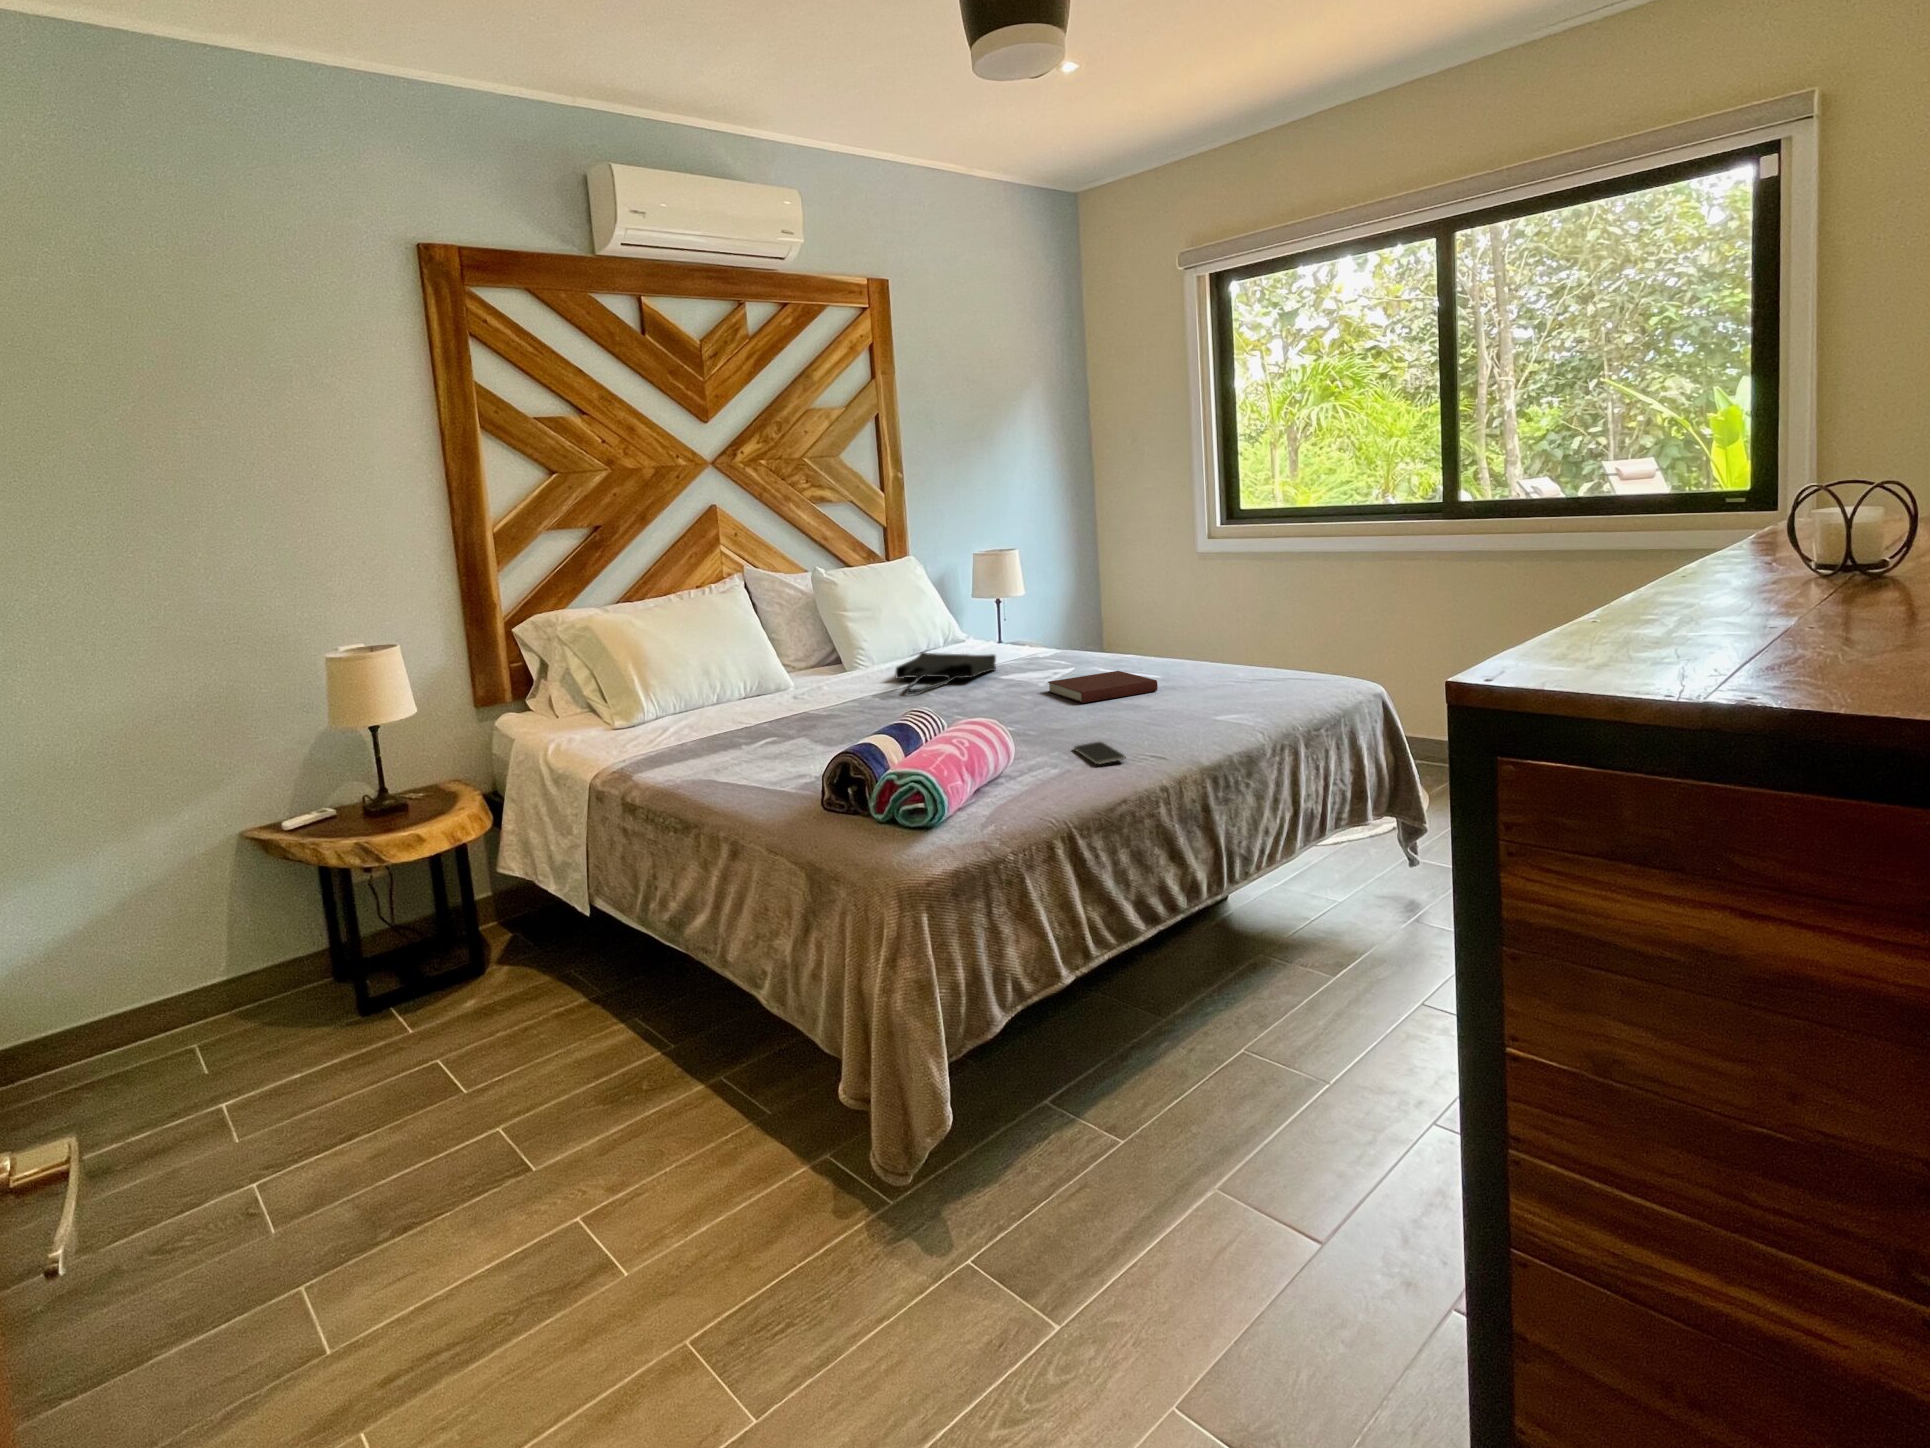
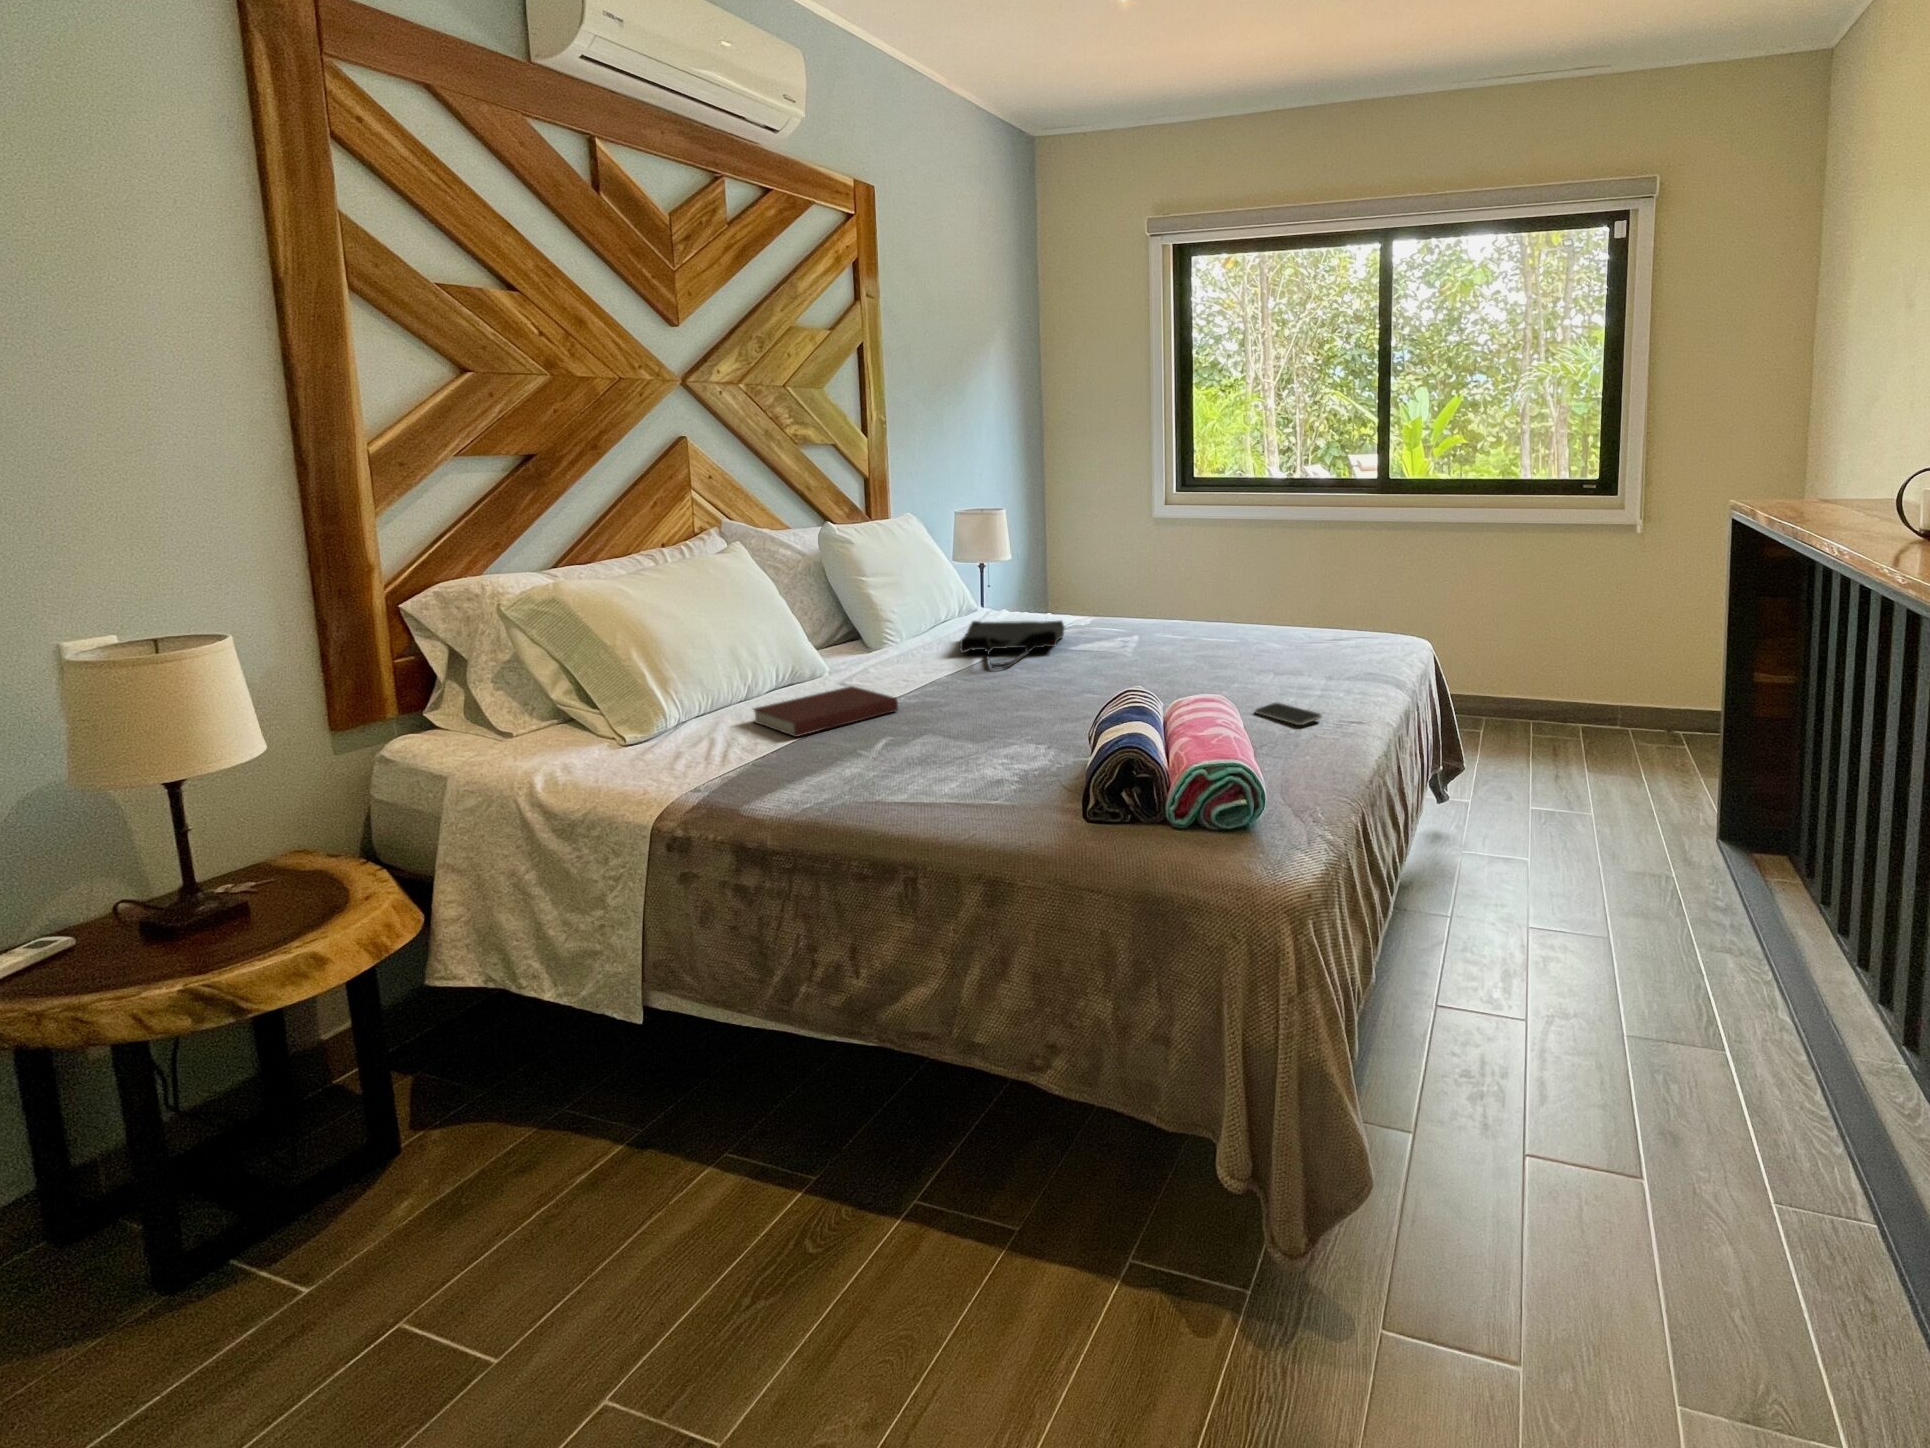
notebook: present [1048,671,1158,703] -> present [753,686,898,737]

